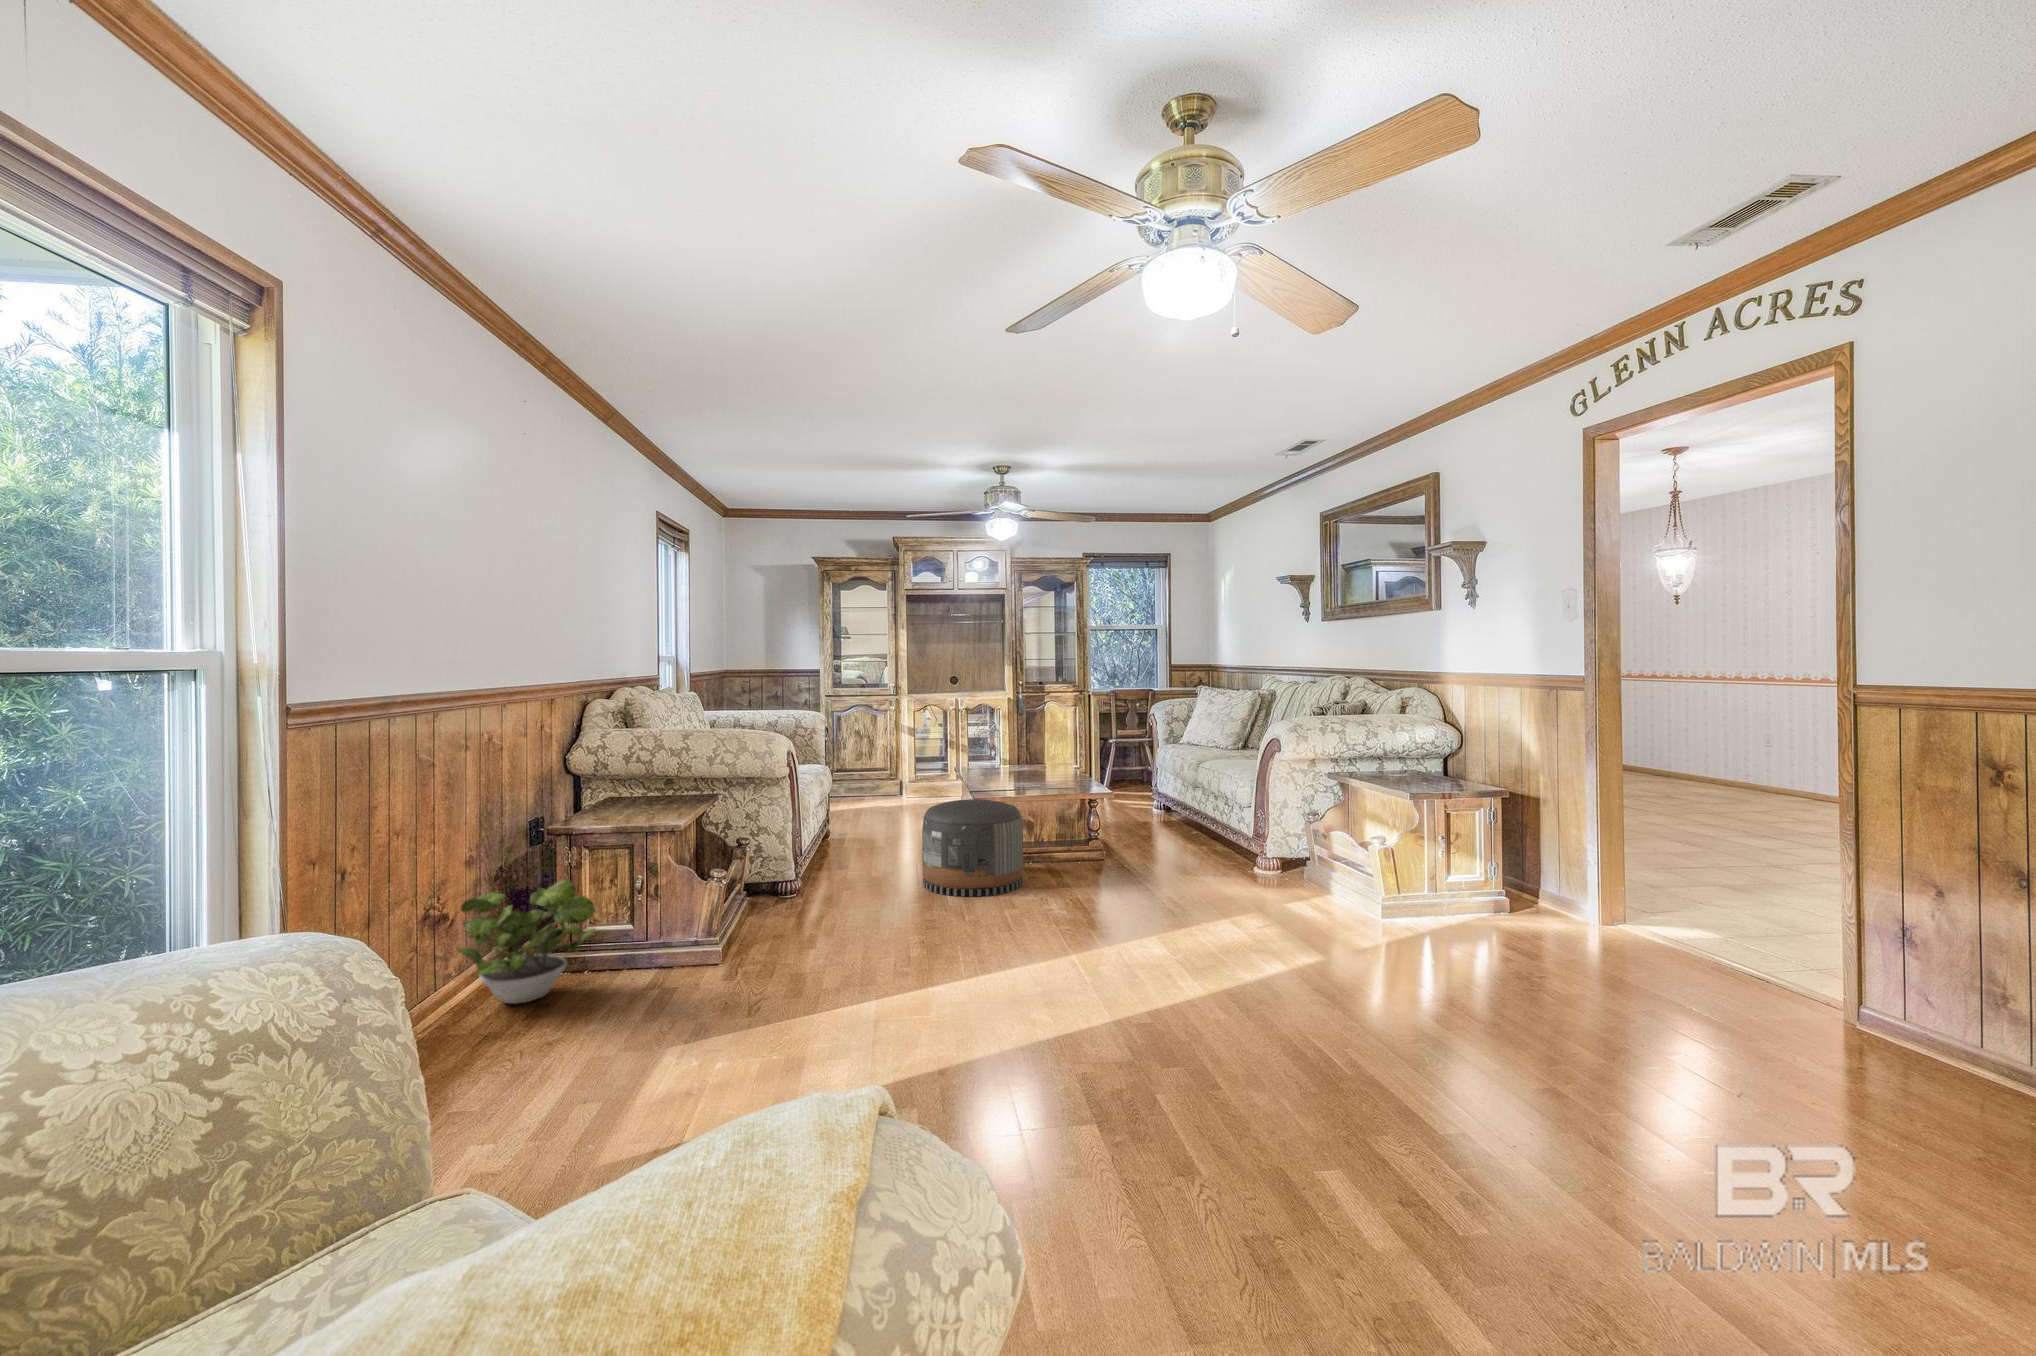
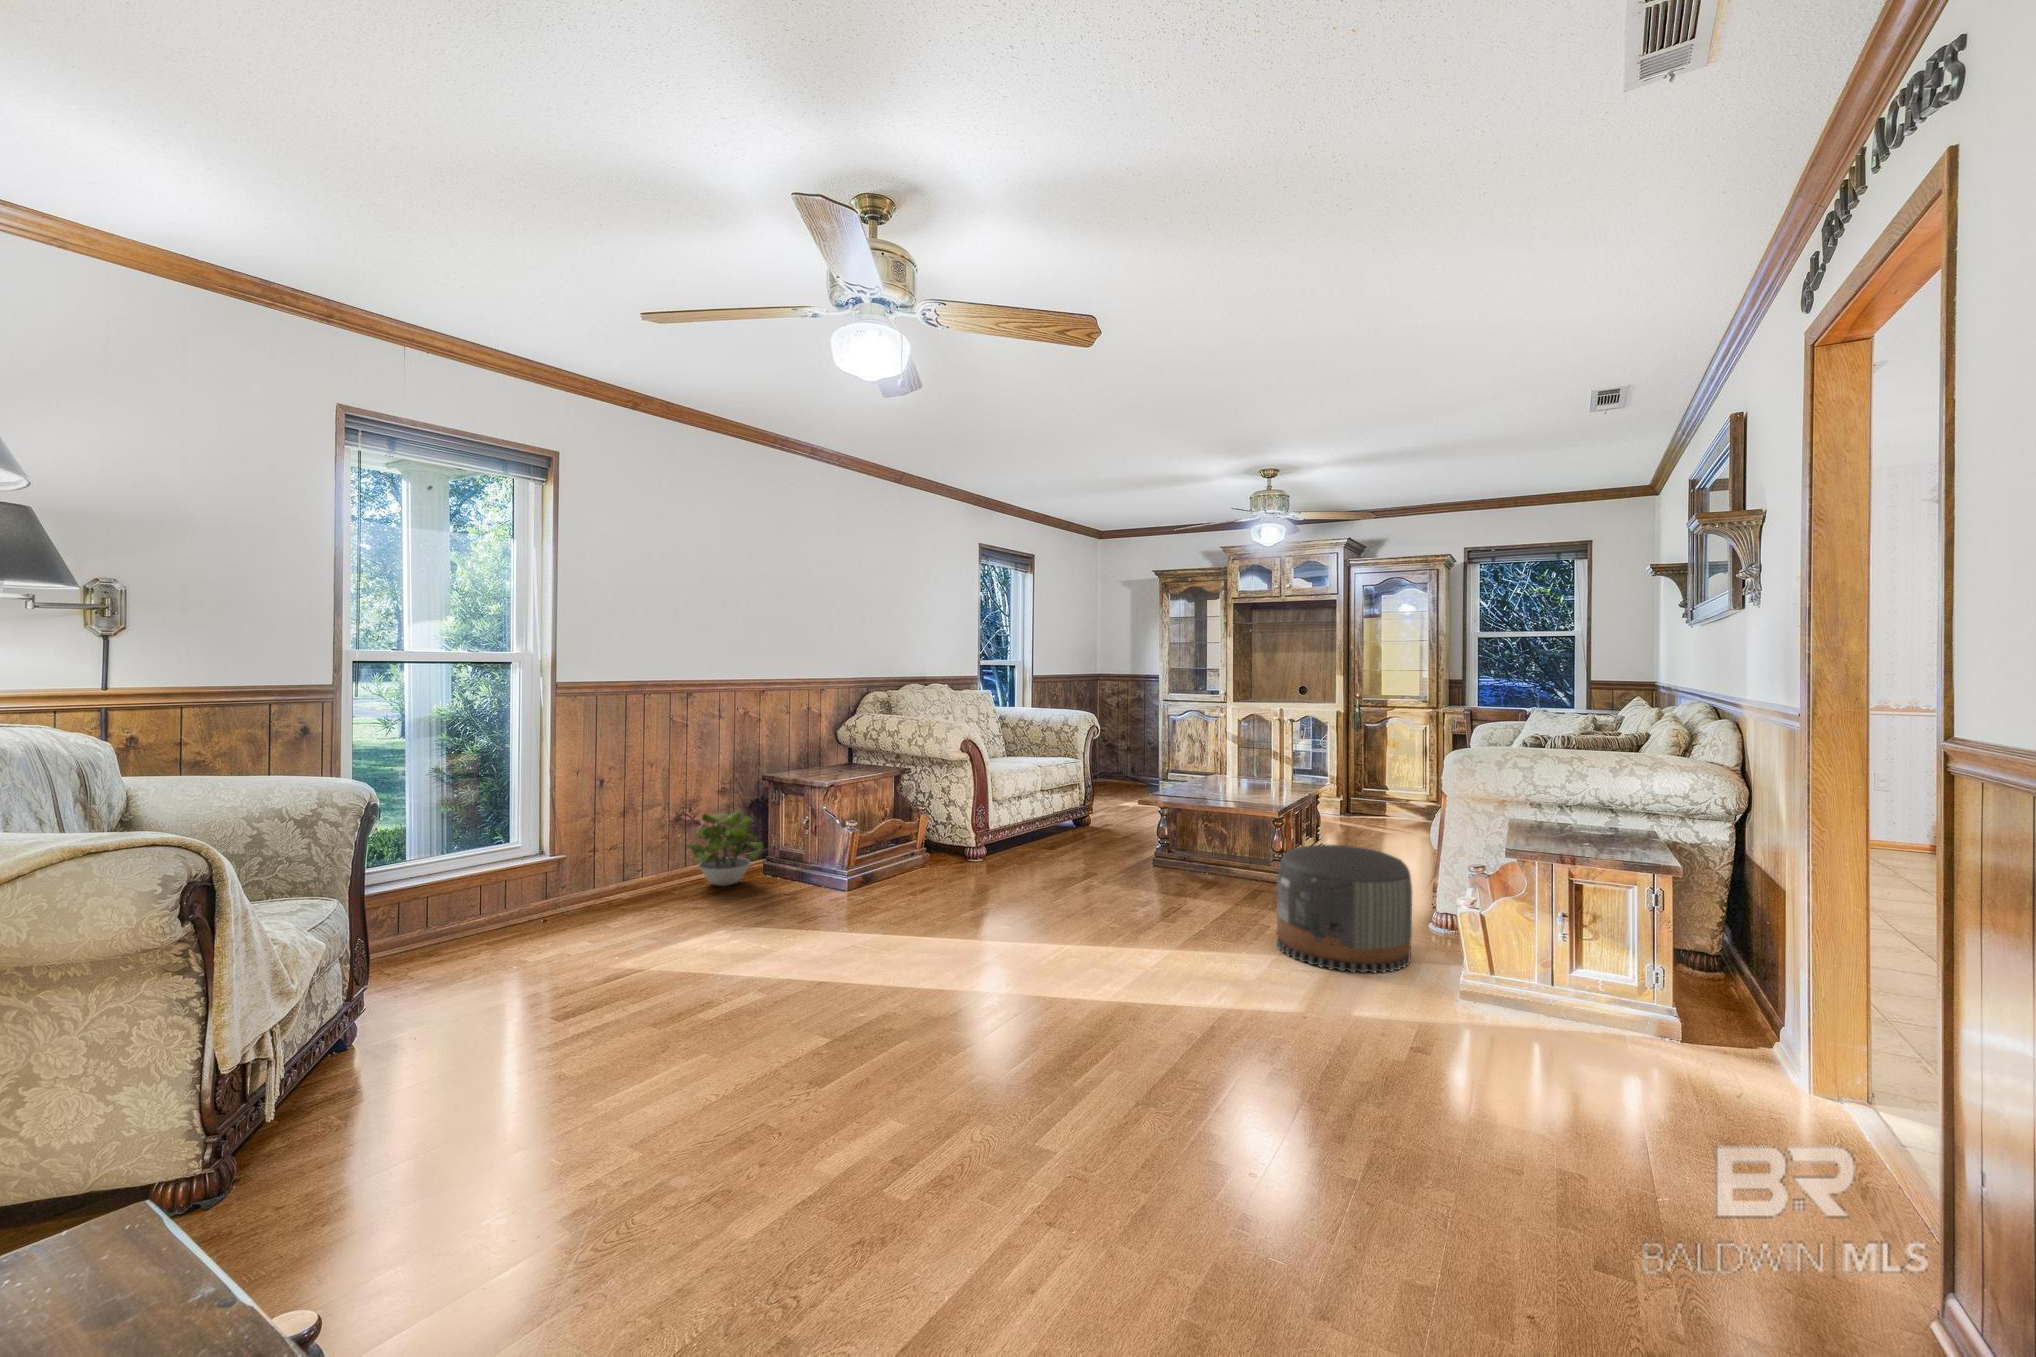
pouf: present [922,799,1023,896] -> present [1277,845,1412,973]

